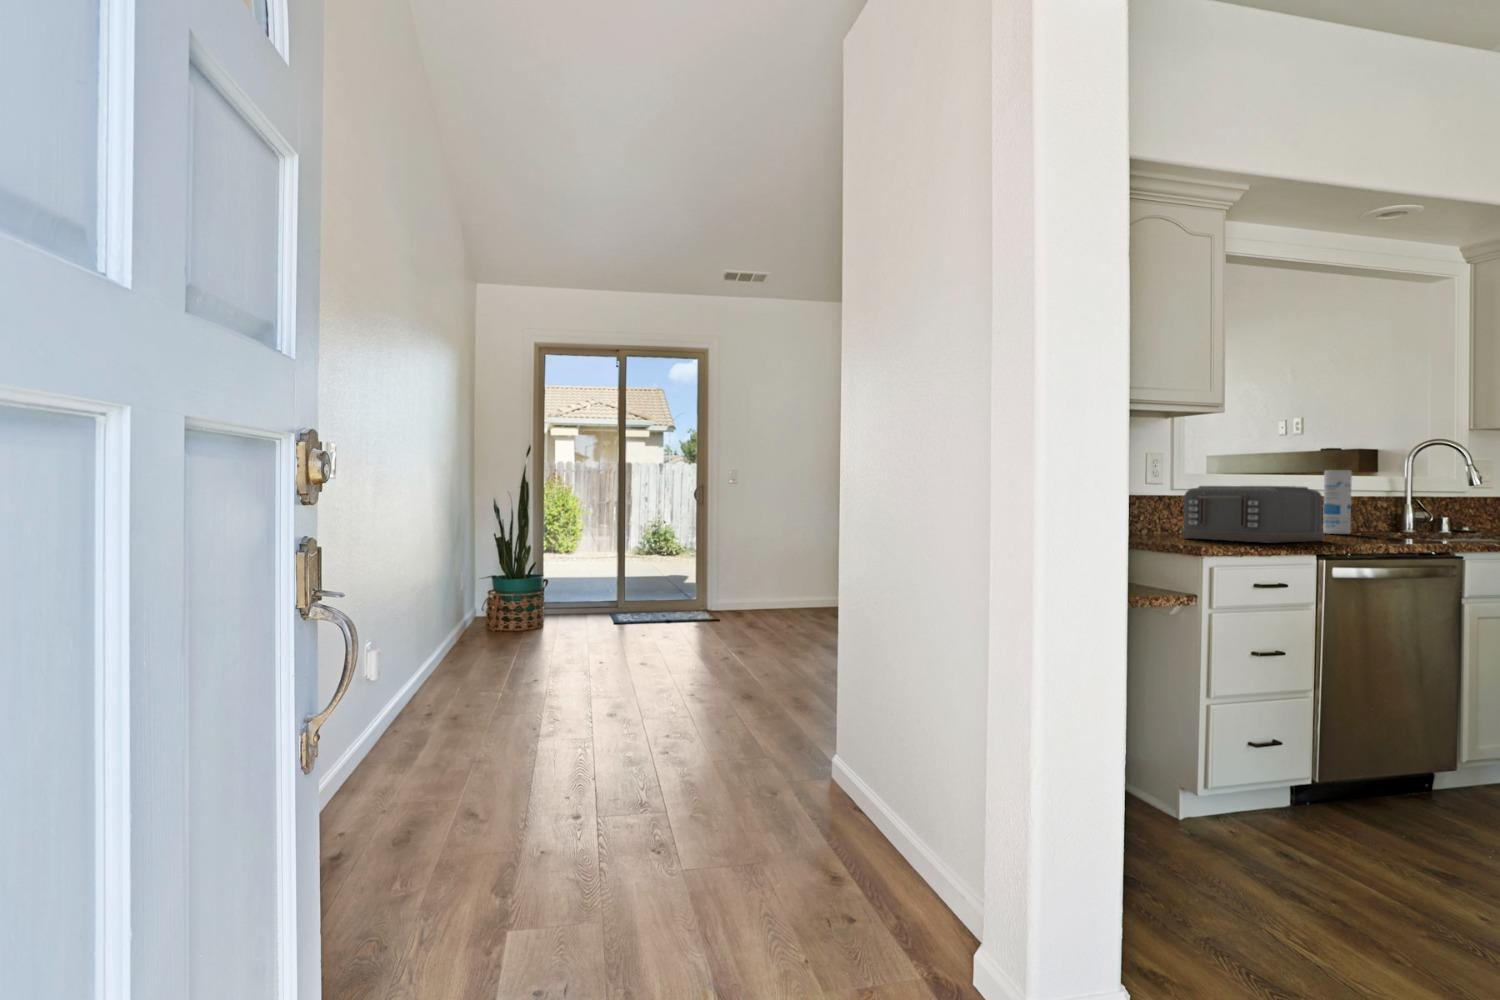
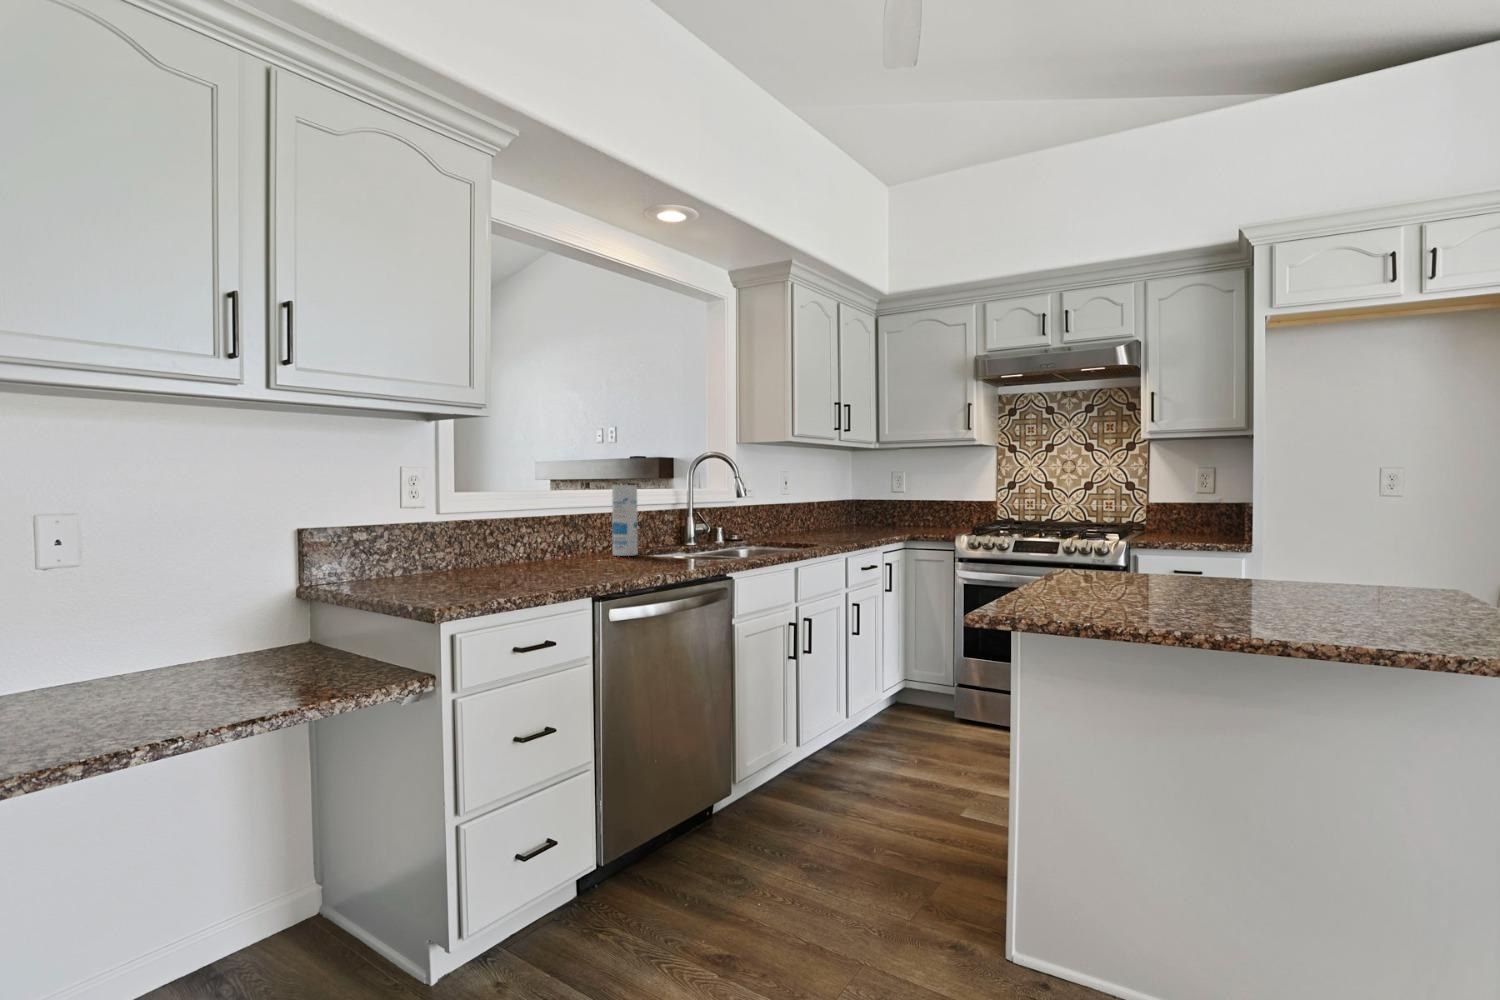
toaster: present [1181,486,1324,543] -> none [442,508,606,584]

